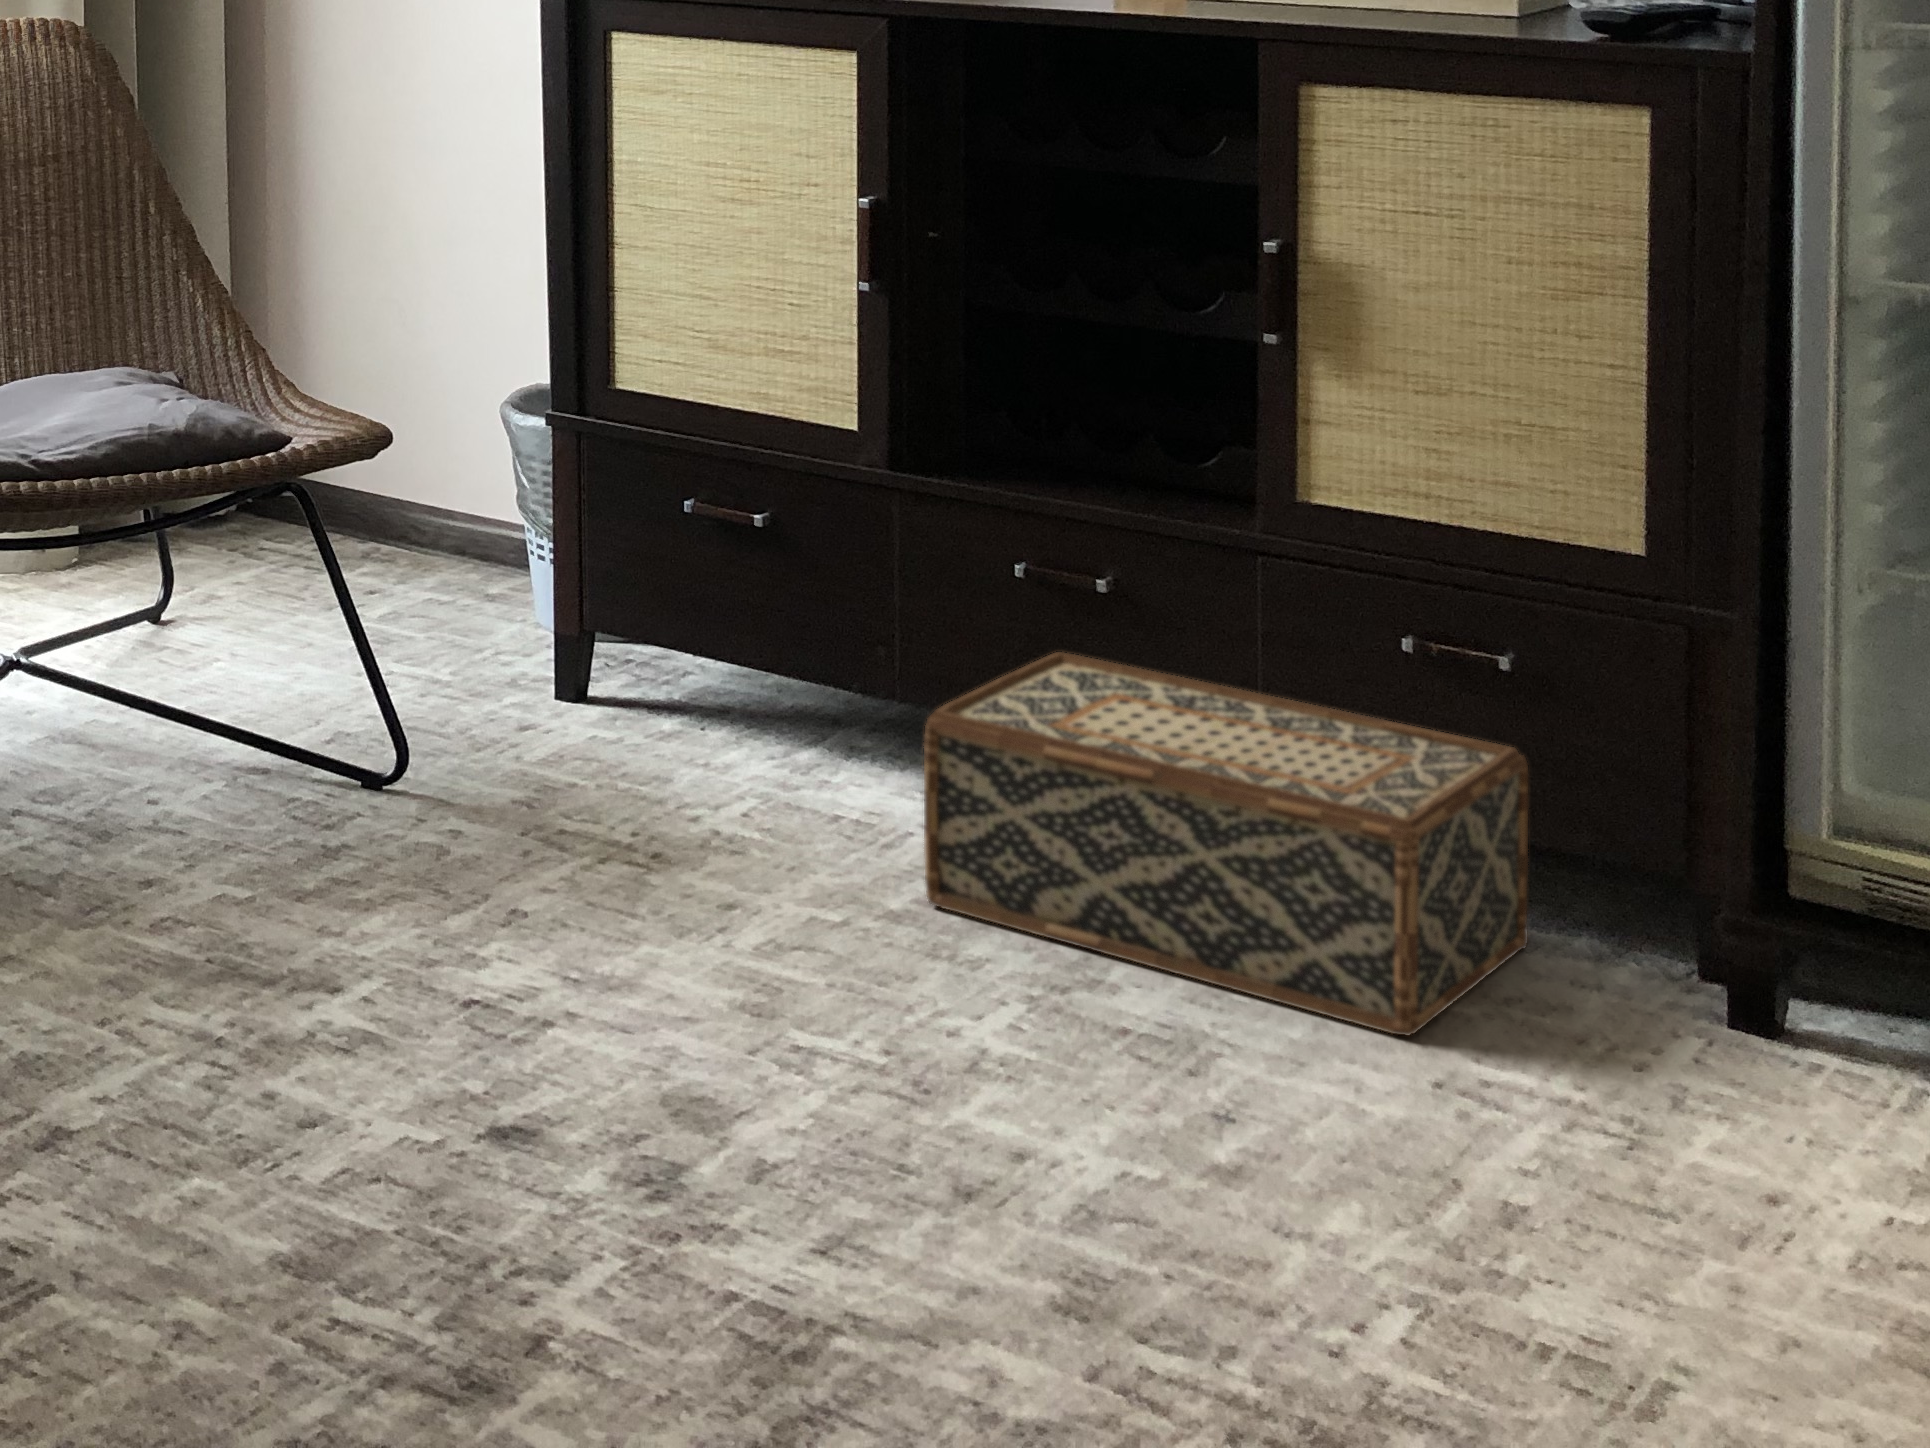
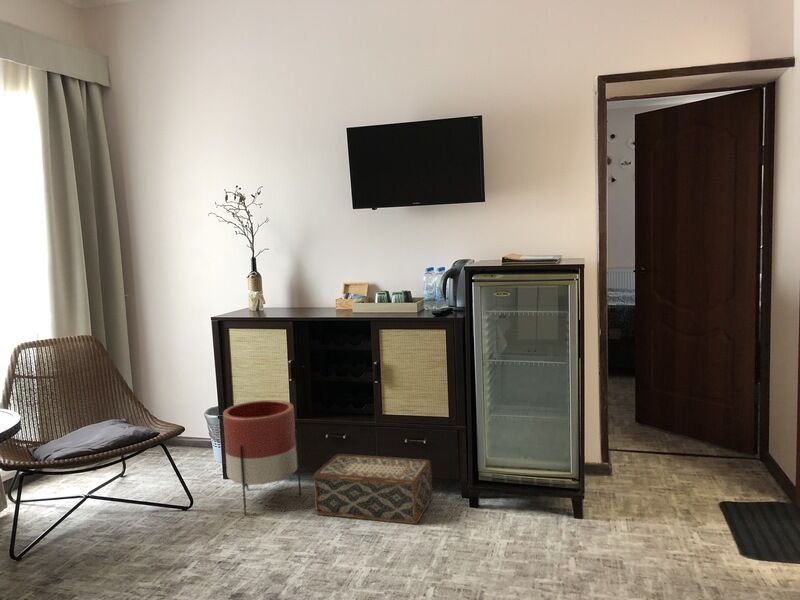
planter: none [552,361,878,847] -> present [223,400,301,515]

